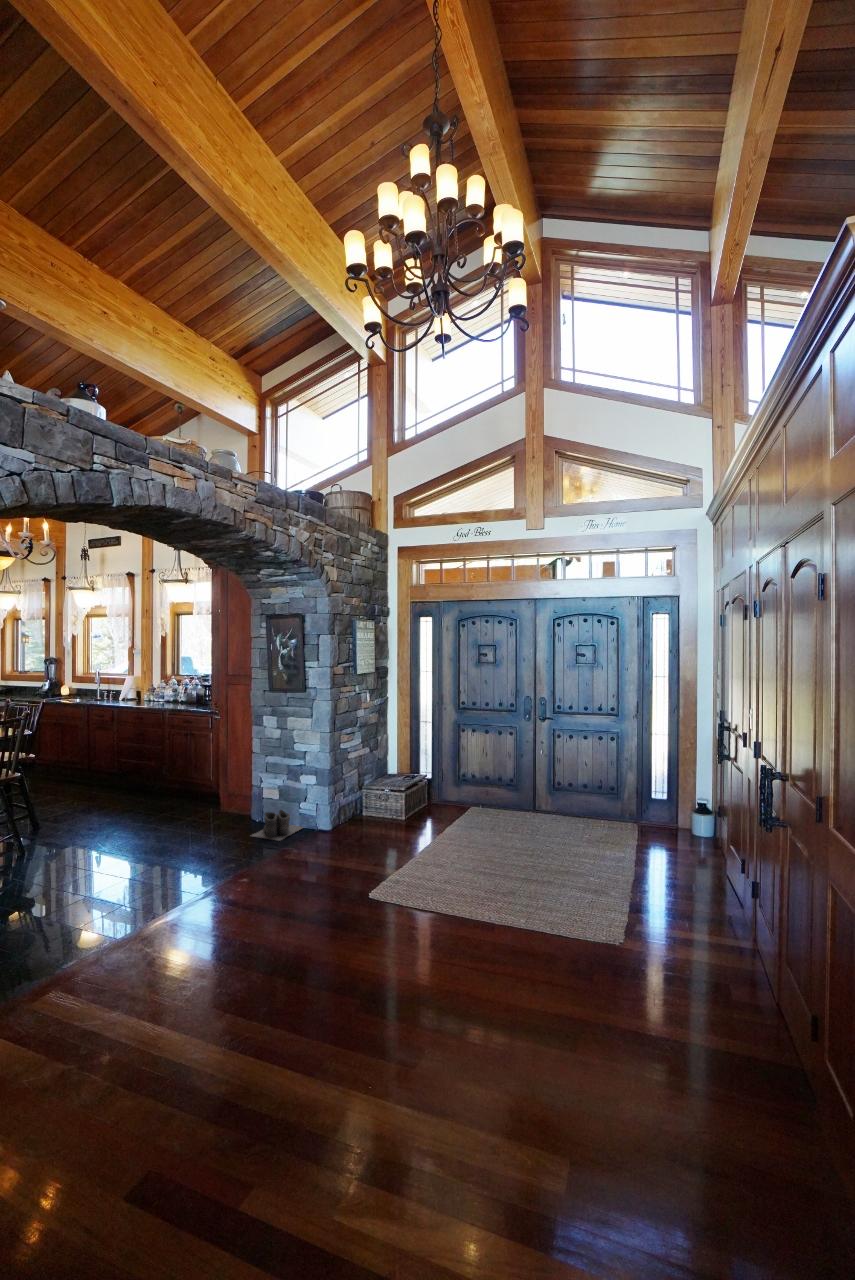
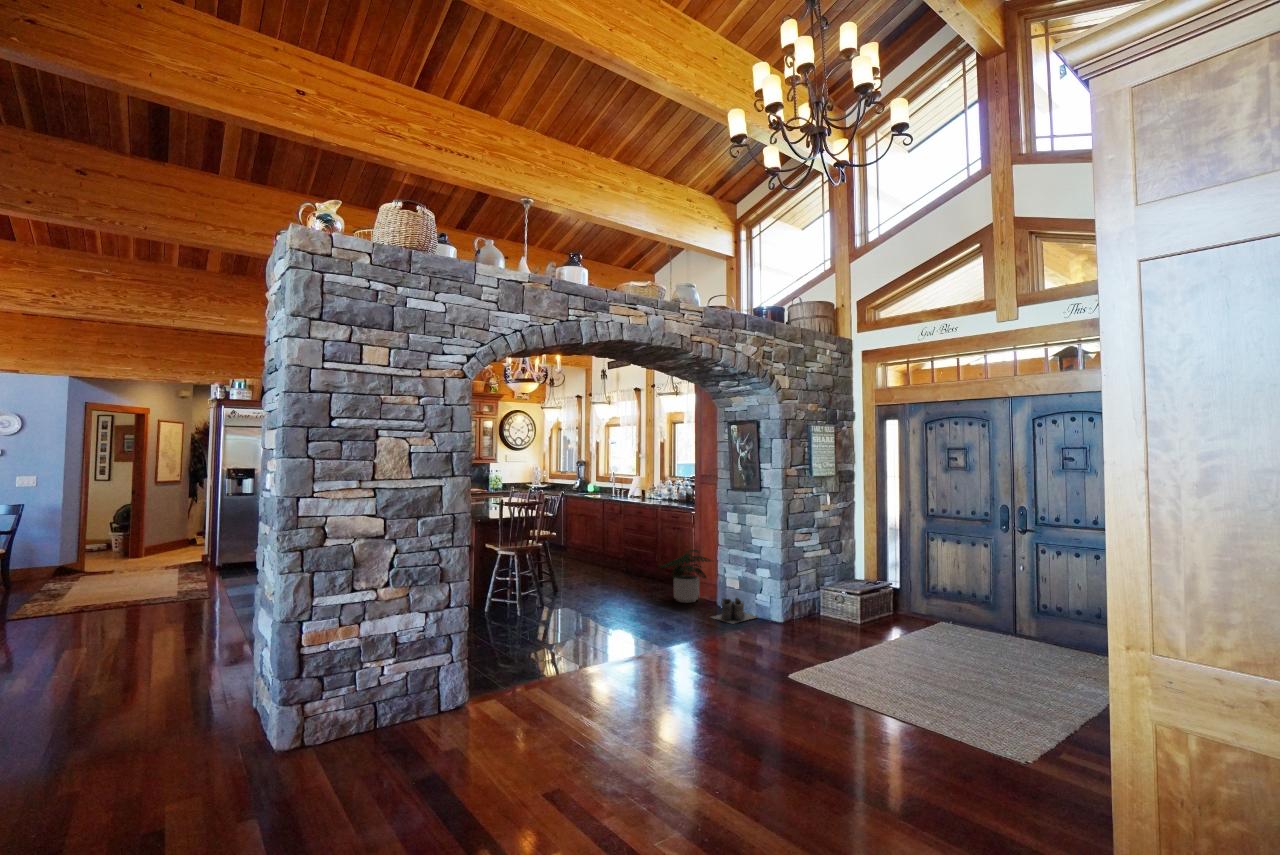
potted plant: none [176,758,246,821] -> present [659,549,711,603]

